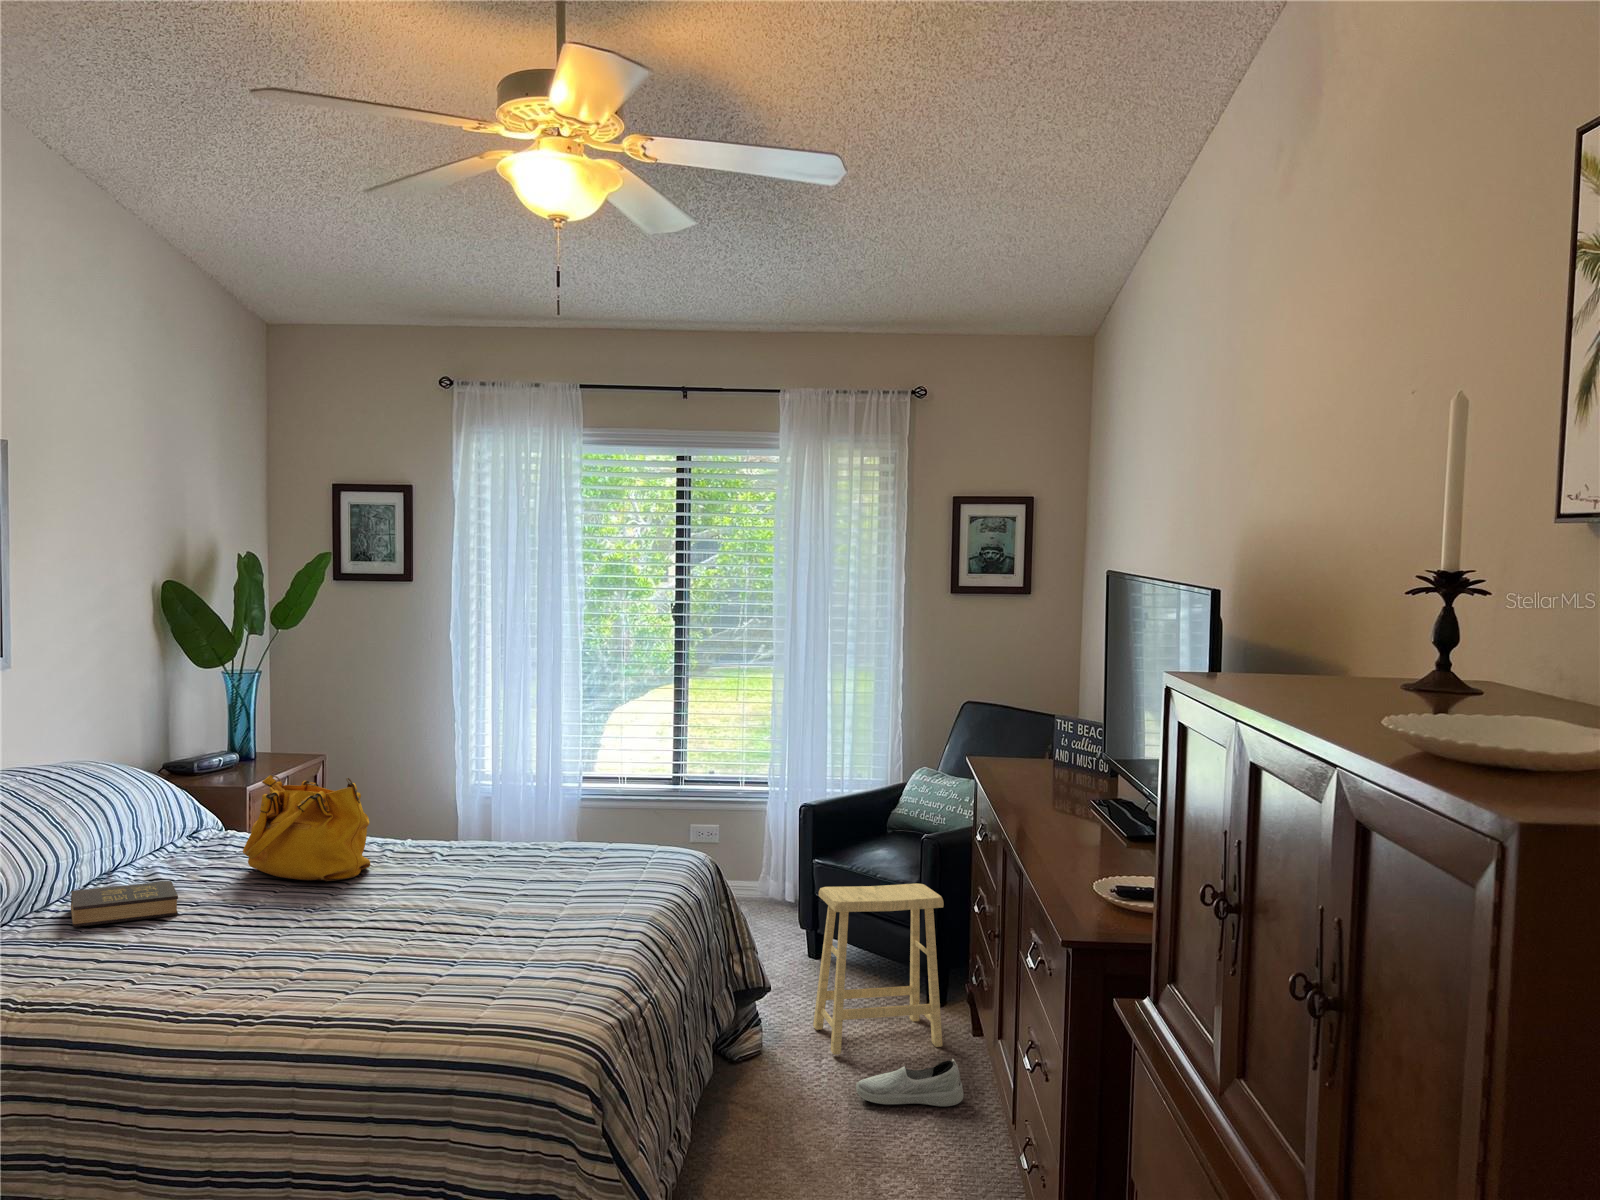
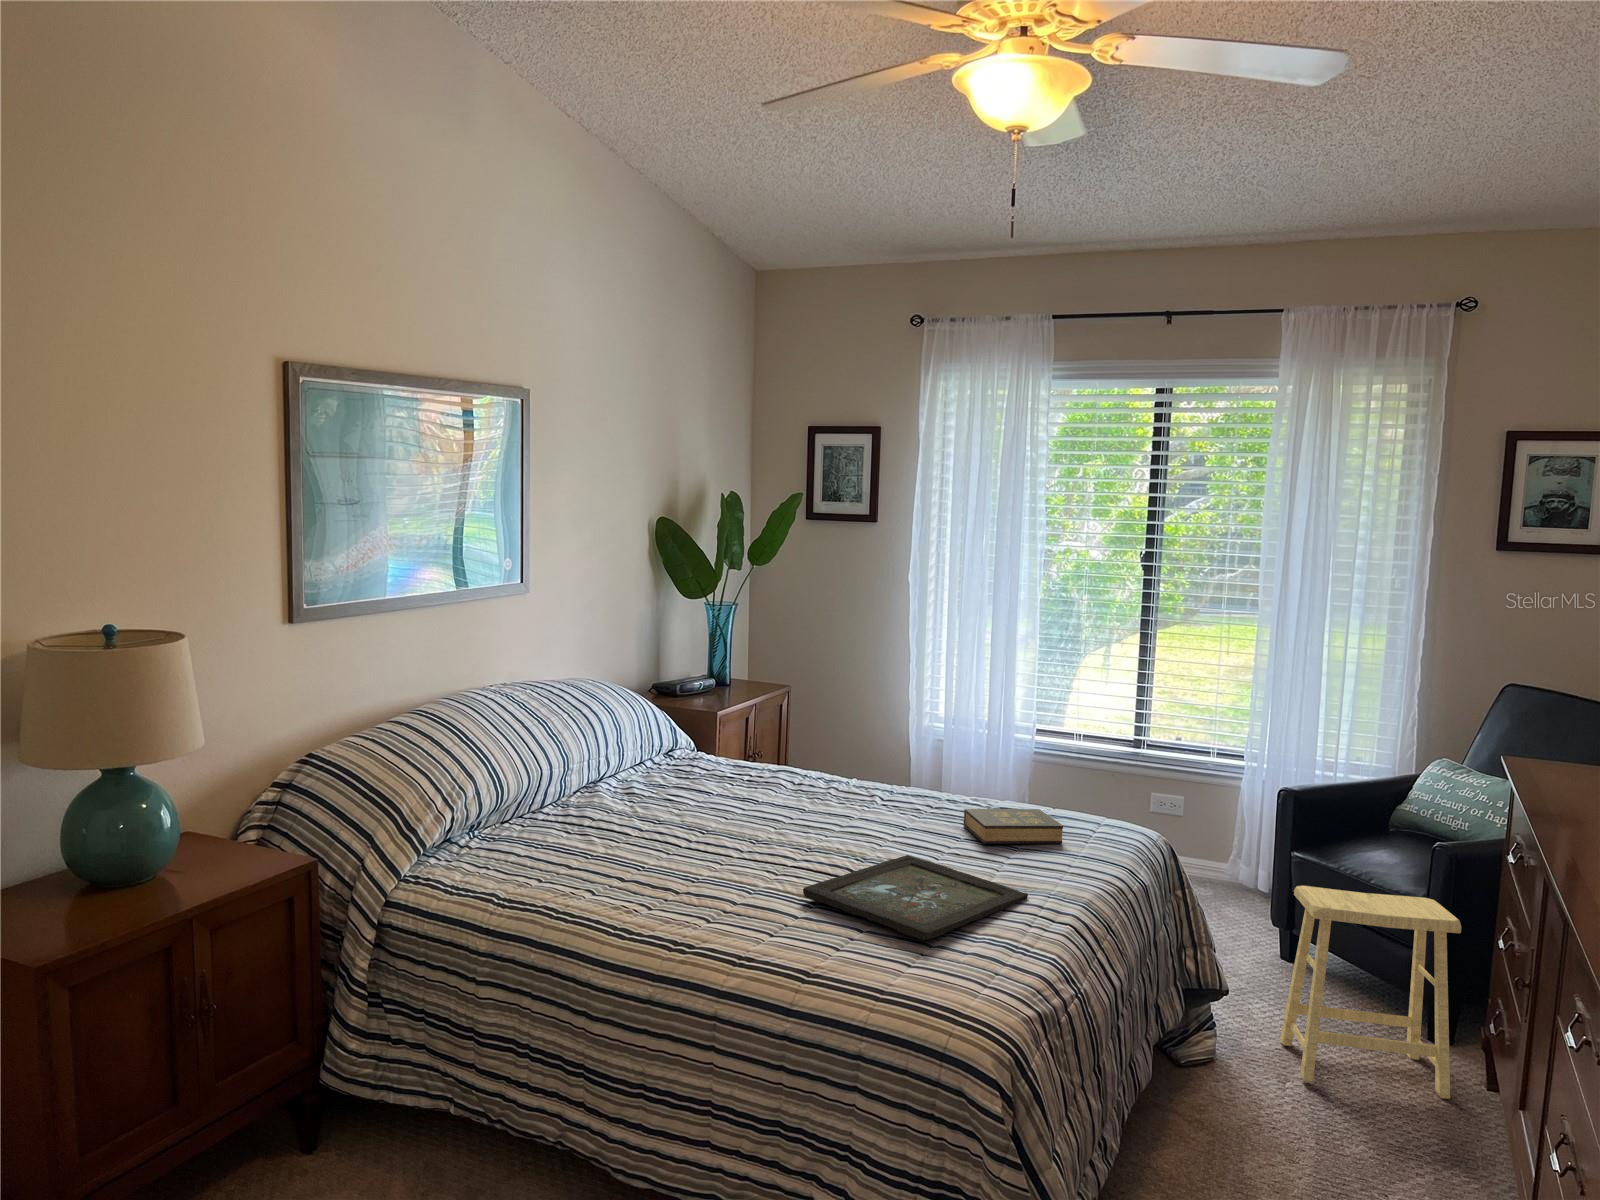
handbag: present [243,775,370,881] -> none [701,705,814,813]
hardback book: present [71,881,178,927] -> present [964,809,1063,843]
tray: none [377,903,597,973] -> present [803,855,1028,940]
shoe: present [856,1059,964,1106] -> none [1331,1118,1479,1181]

